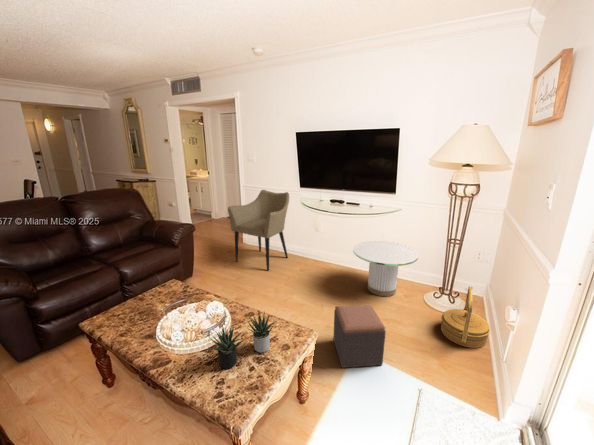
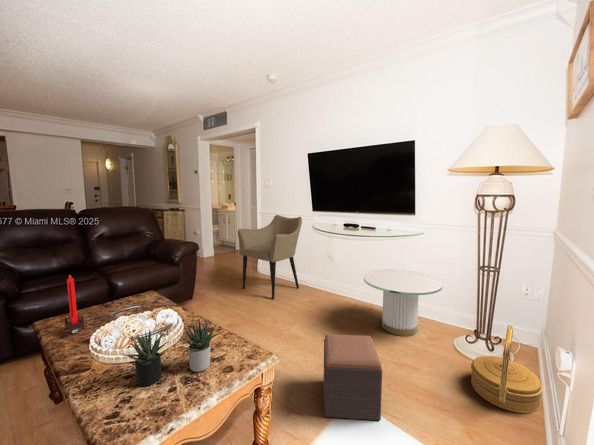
candle: none [121,282,140,330] -> present [65,275,84,333]

